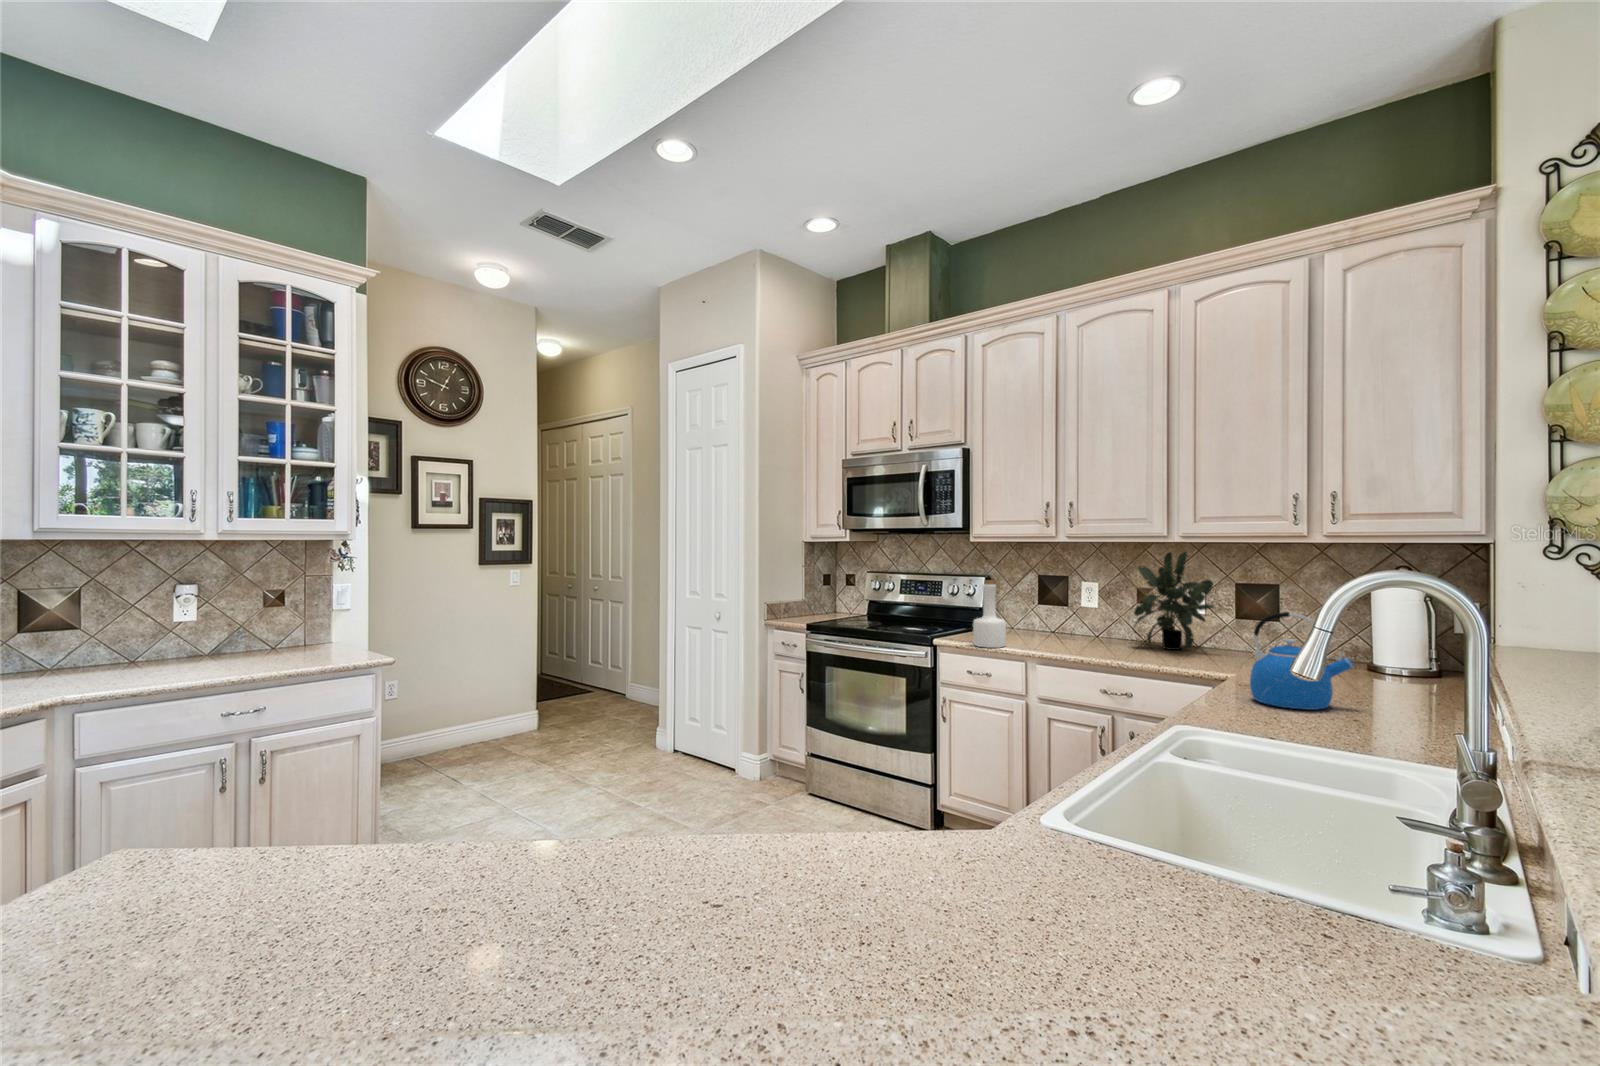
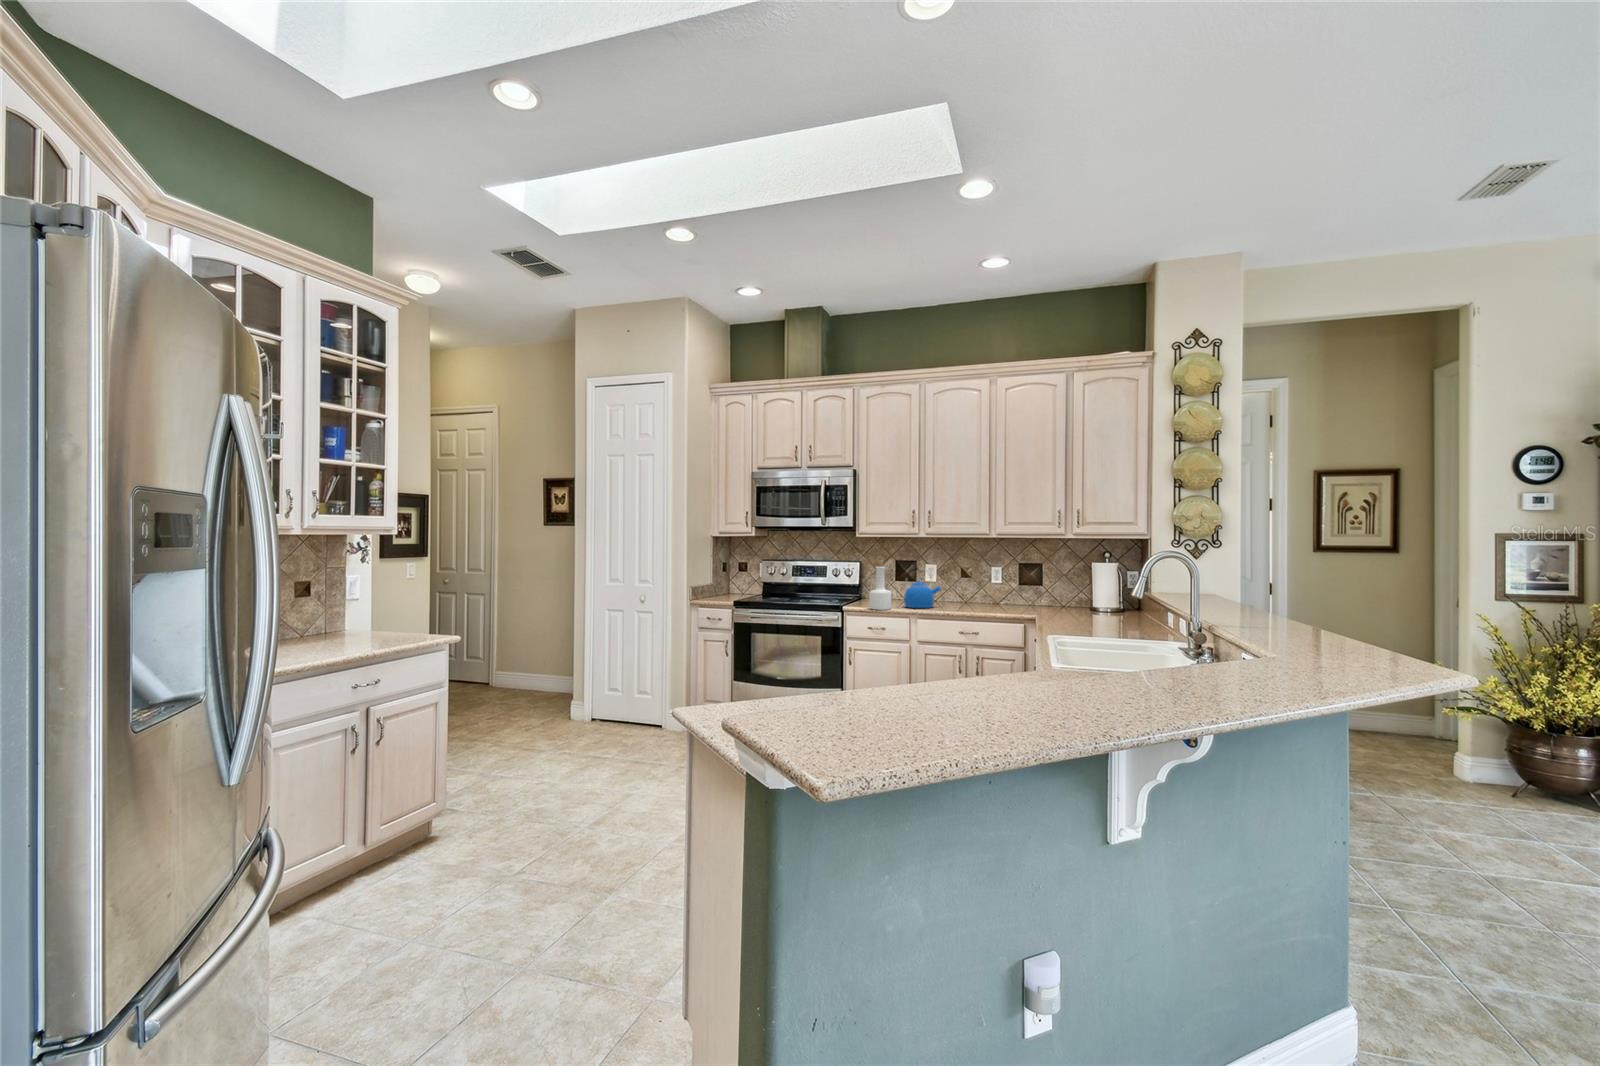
potted plant: present [1134,552,1214,650] -> none [963,543,1015,606]
kettle: present [1250,612,1354,710] -> present [904,568,941,608]

